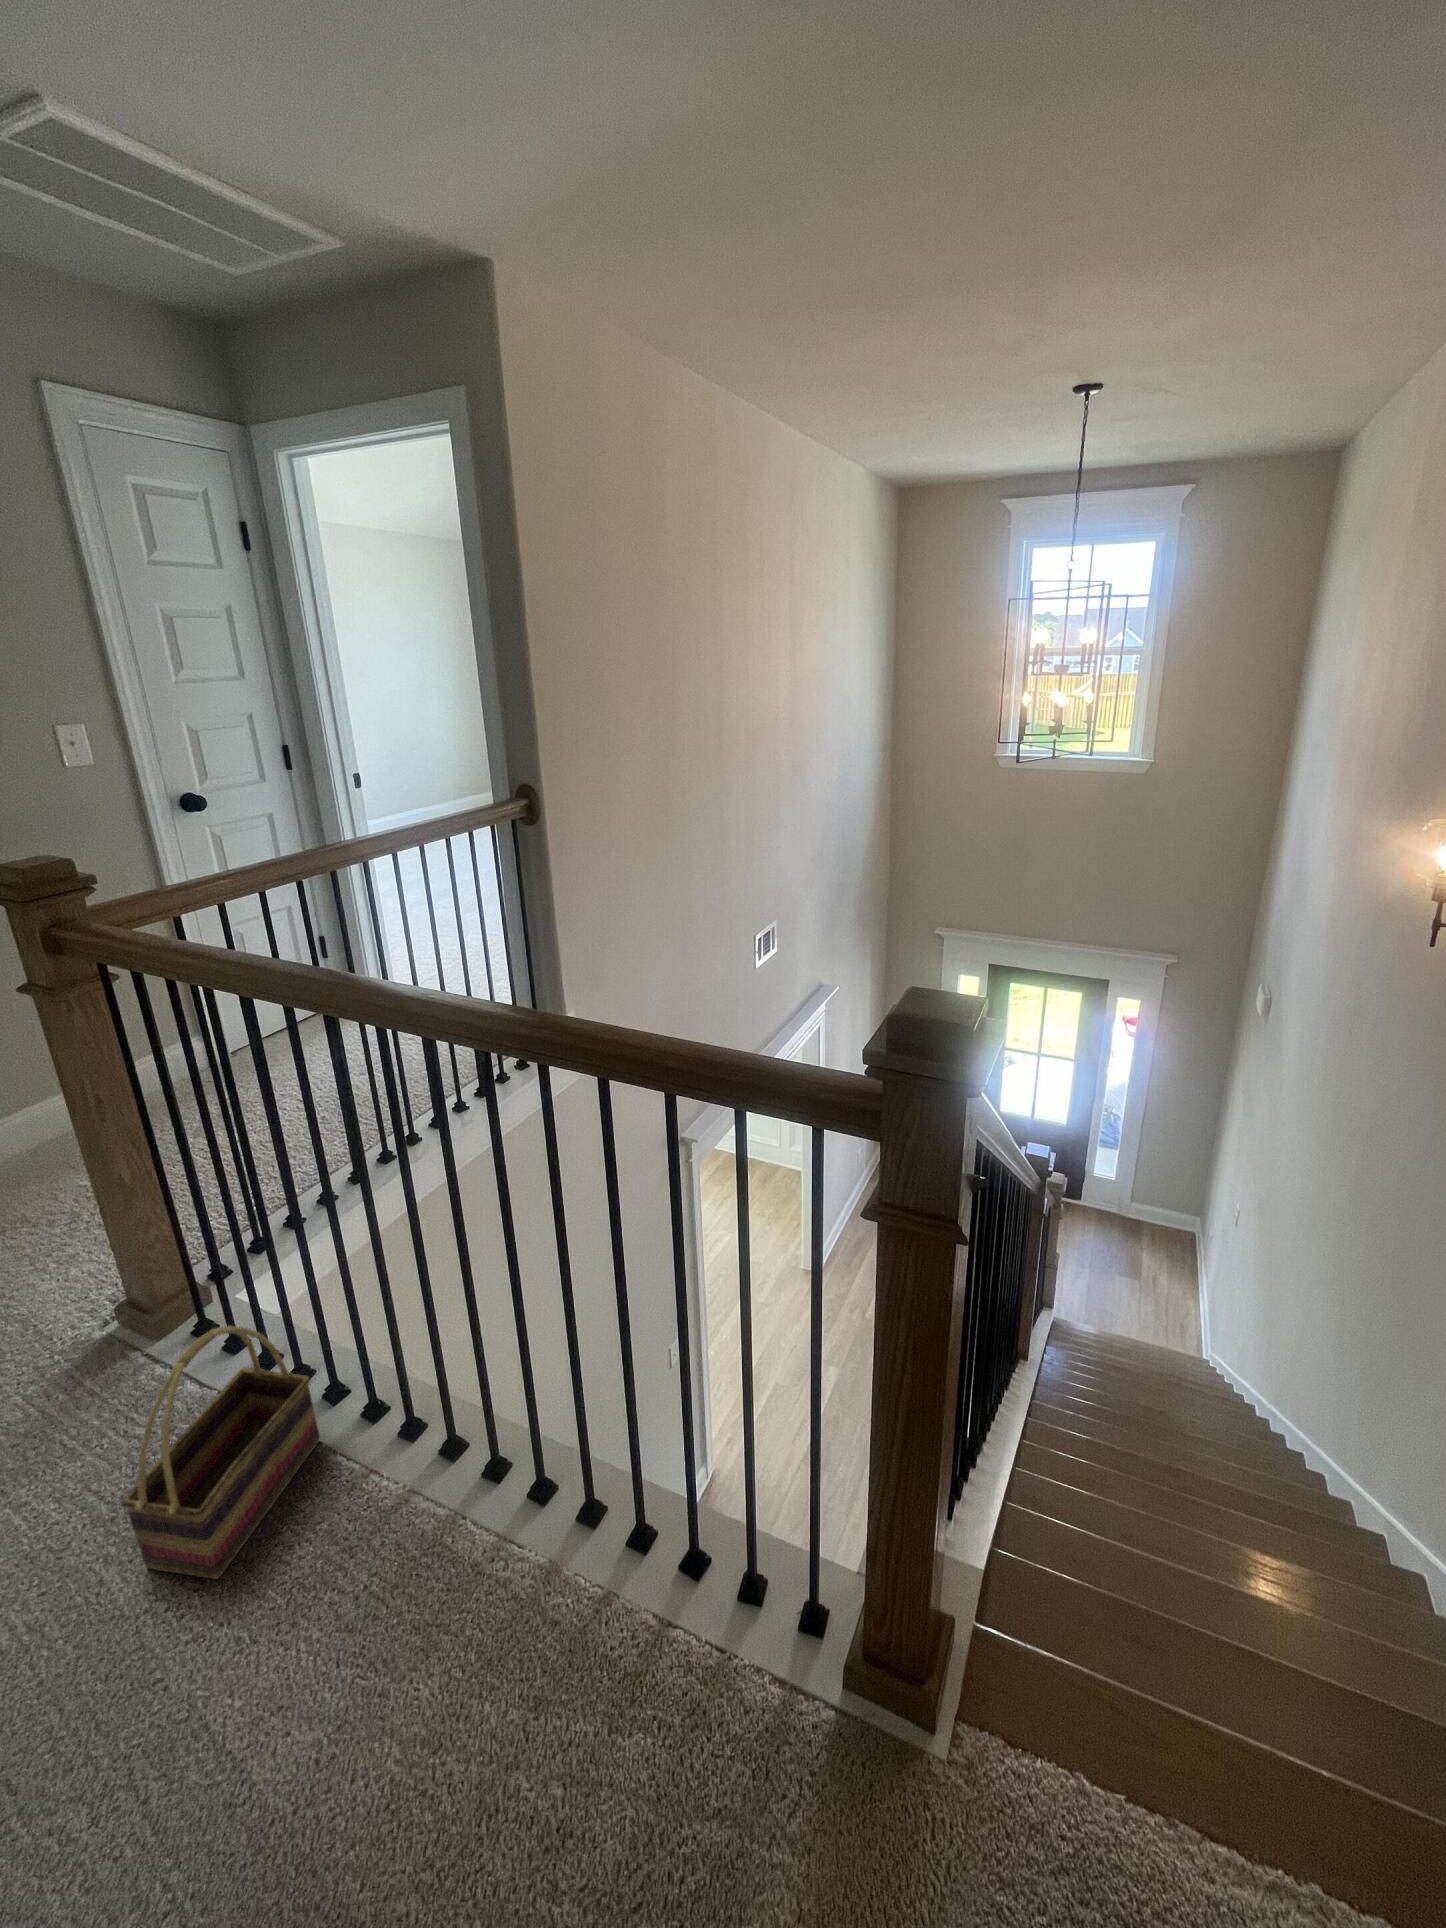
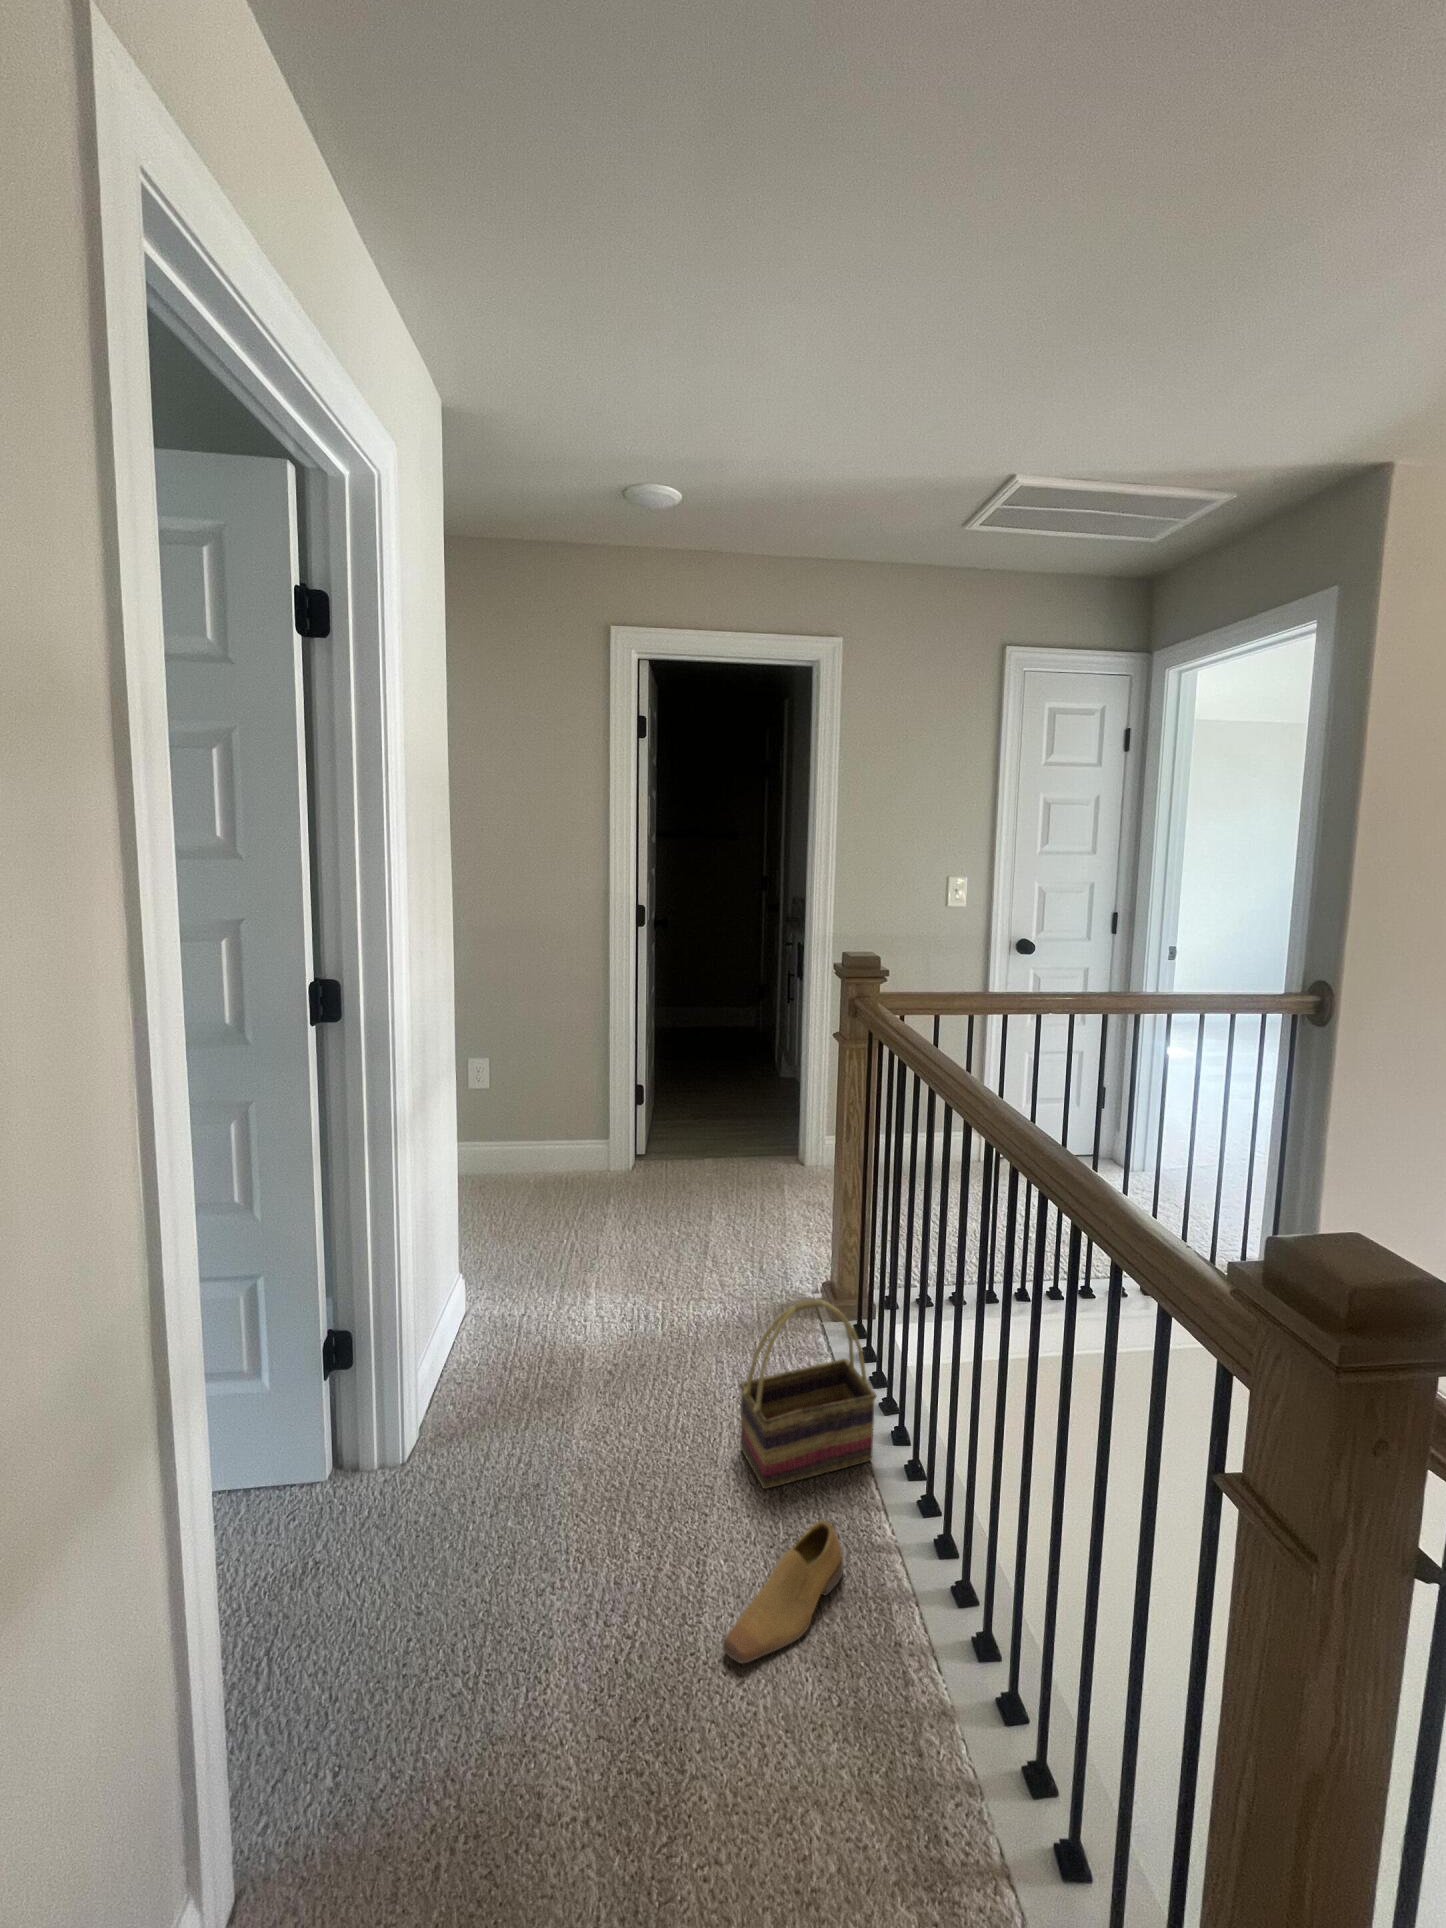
shoe: none [308,1535,386,1779] -> present [723,1521,843,1663]

